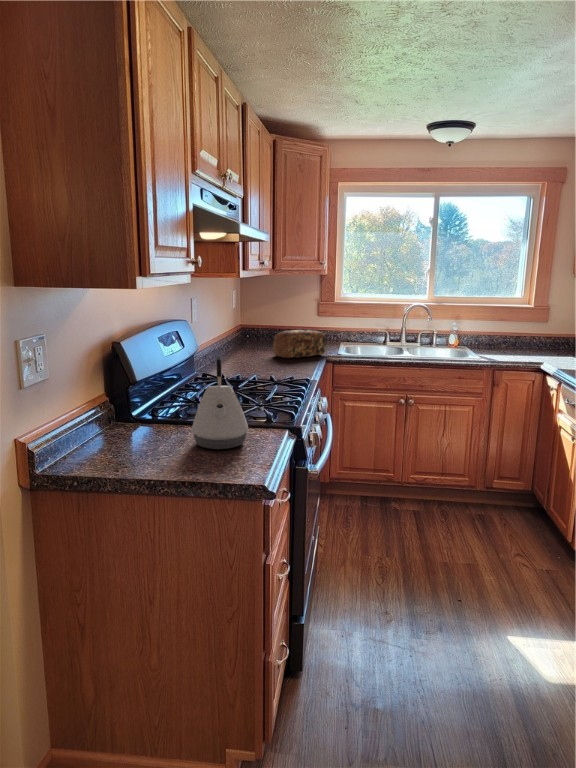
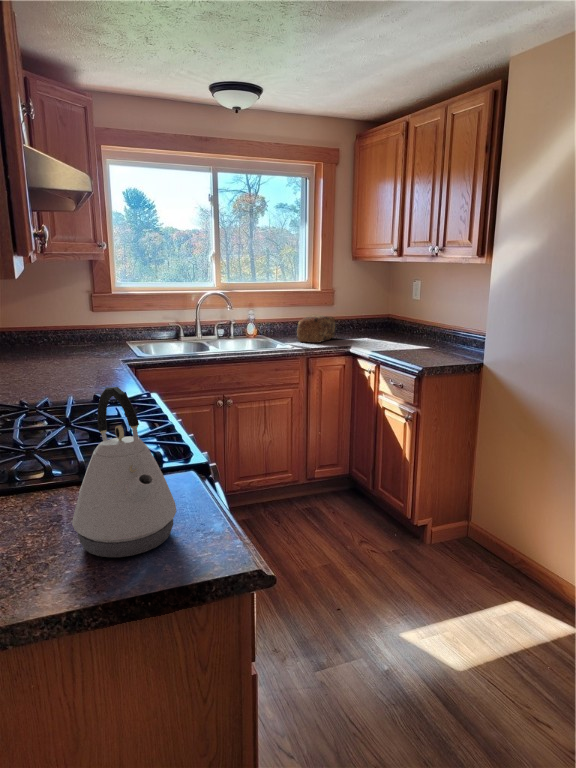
bread loaf: present [273,330,326,358] -> present [297,315,336,343]

